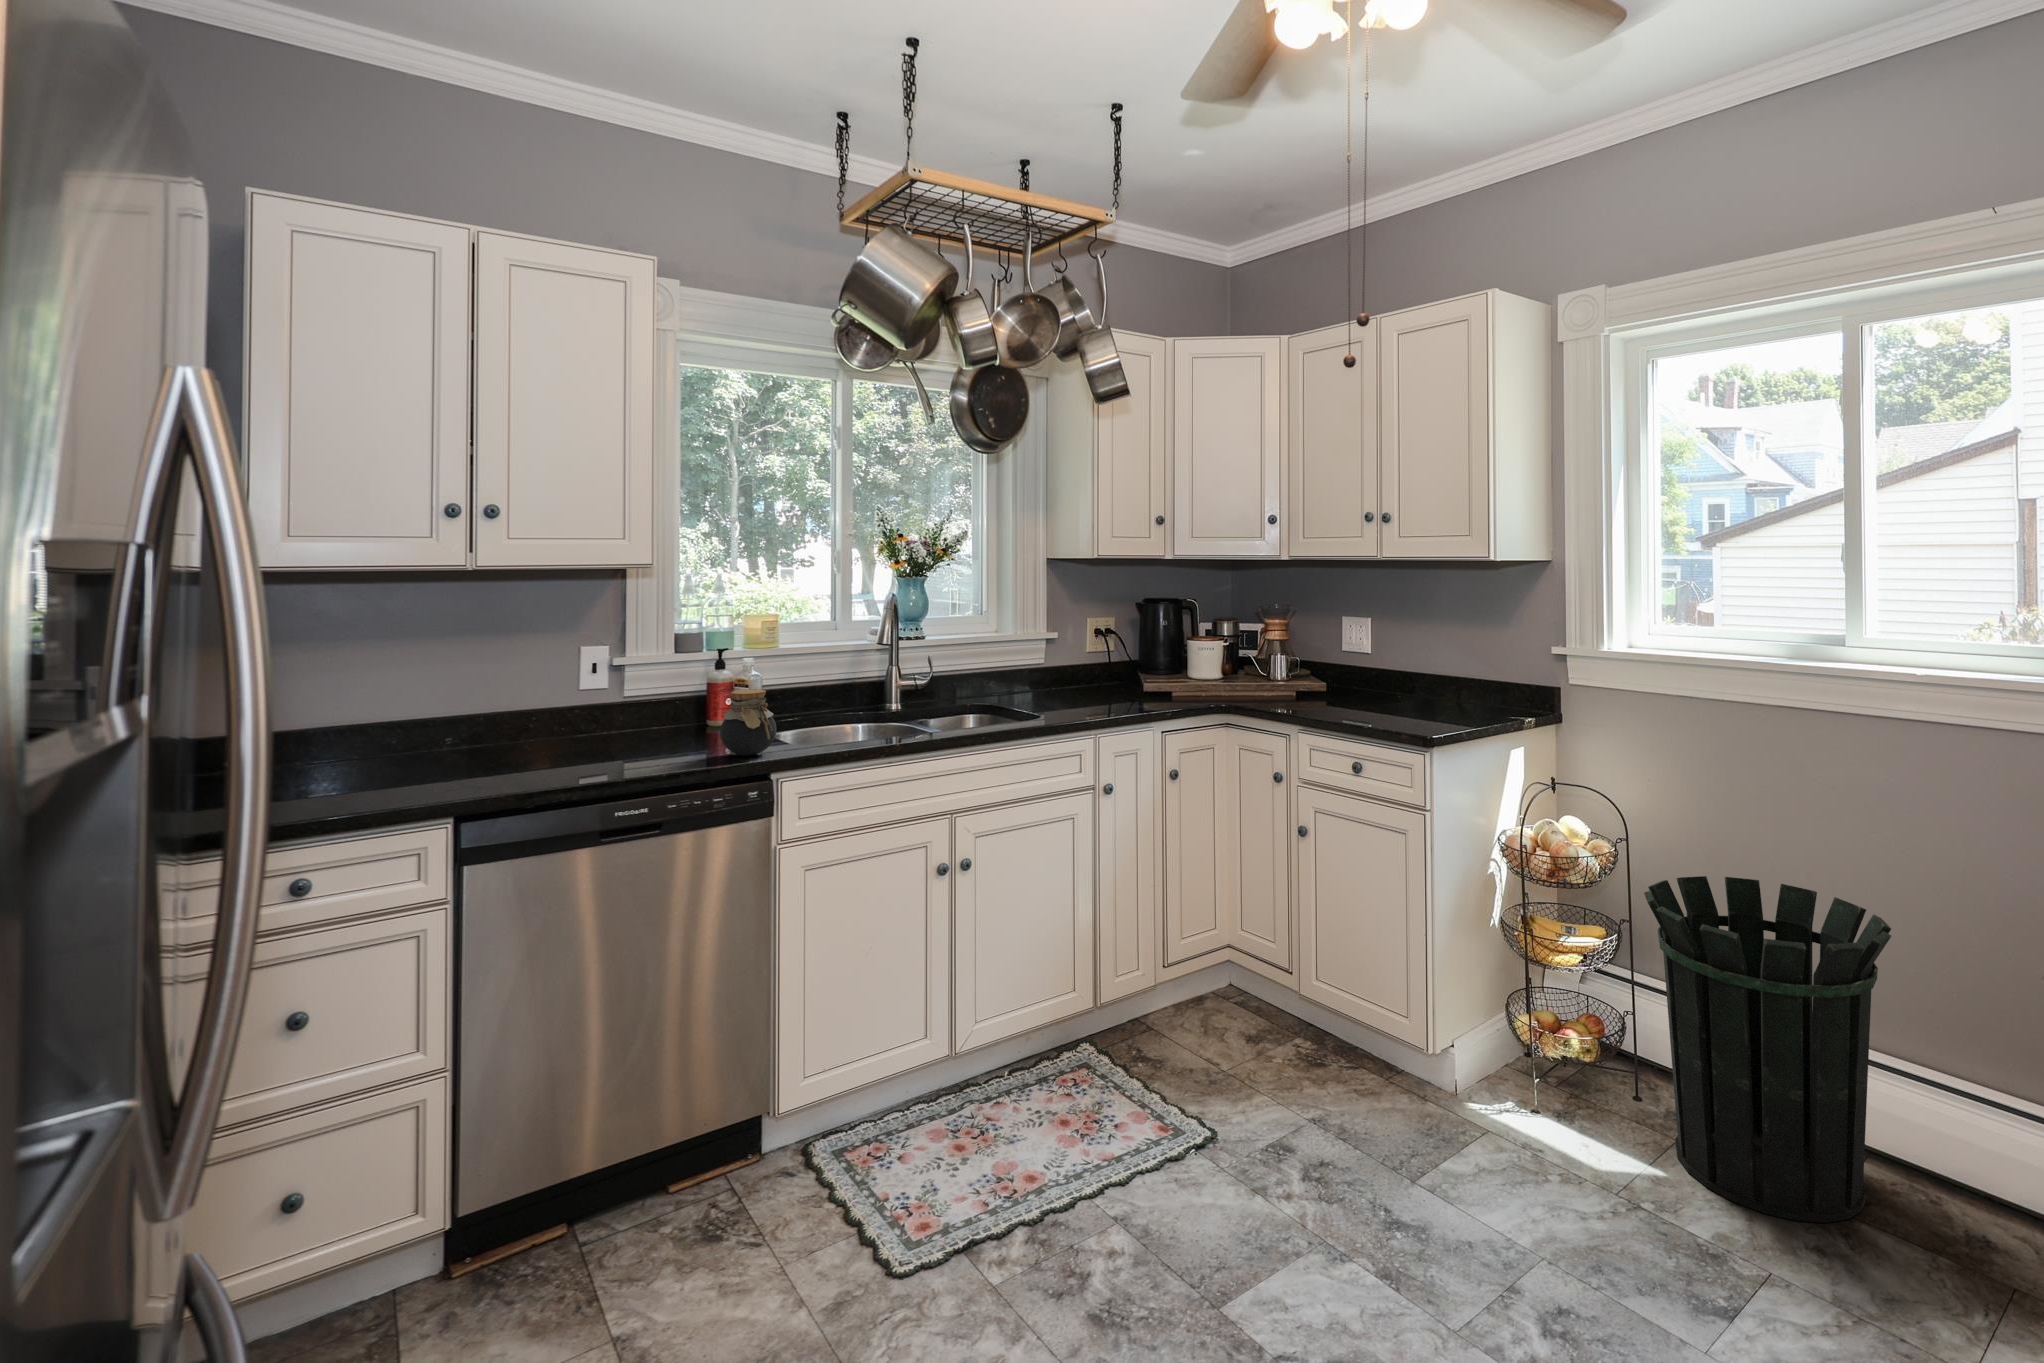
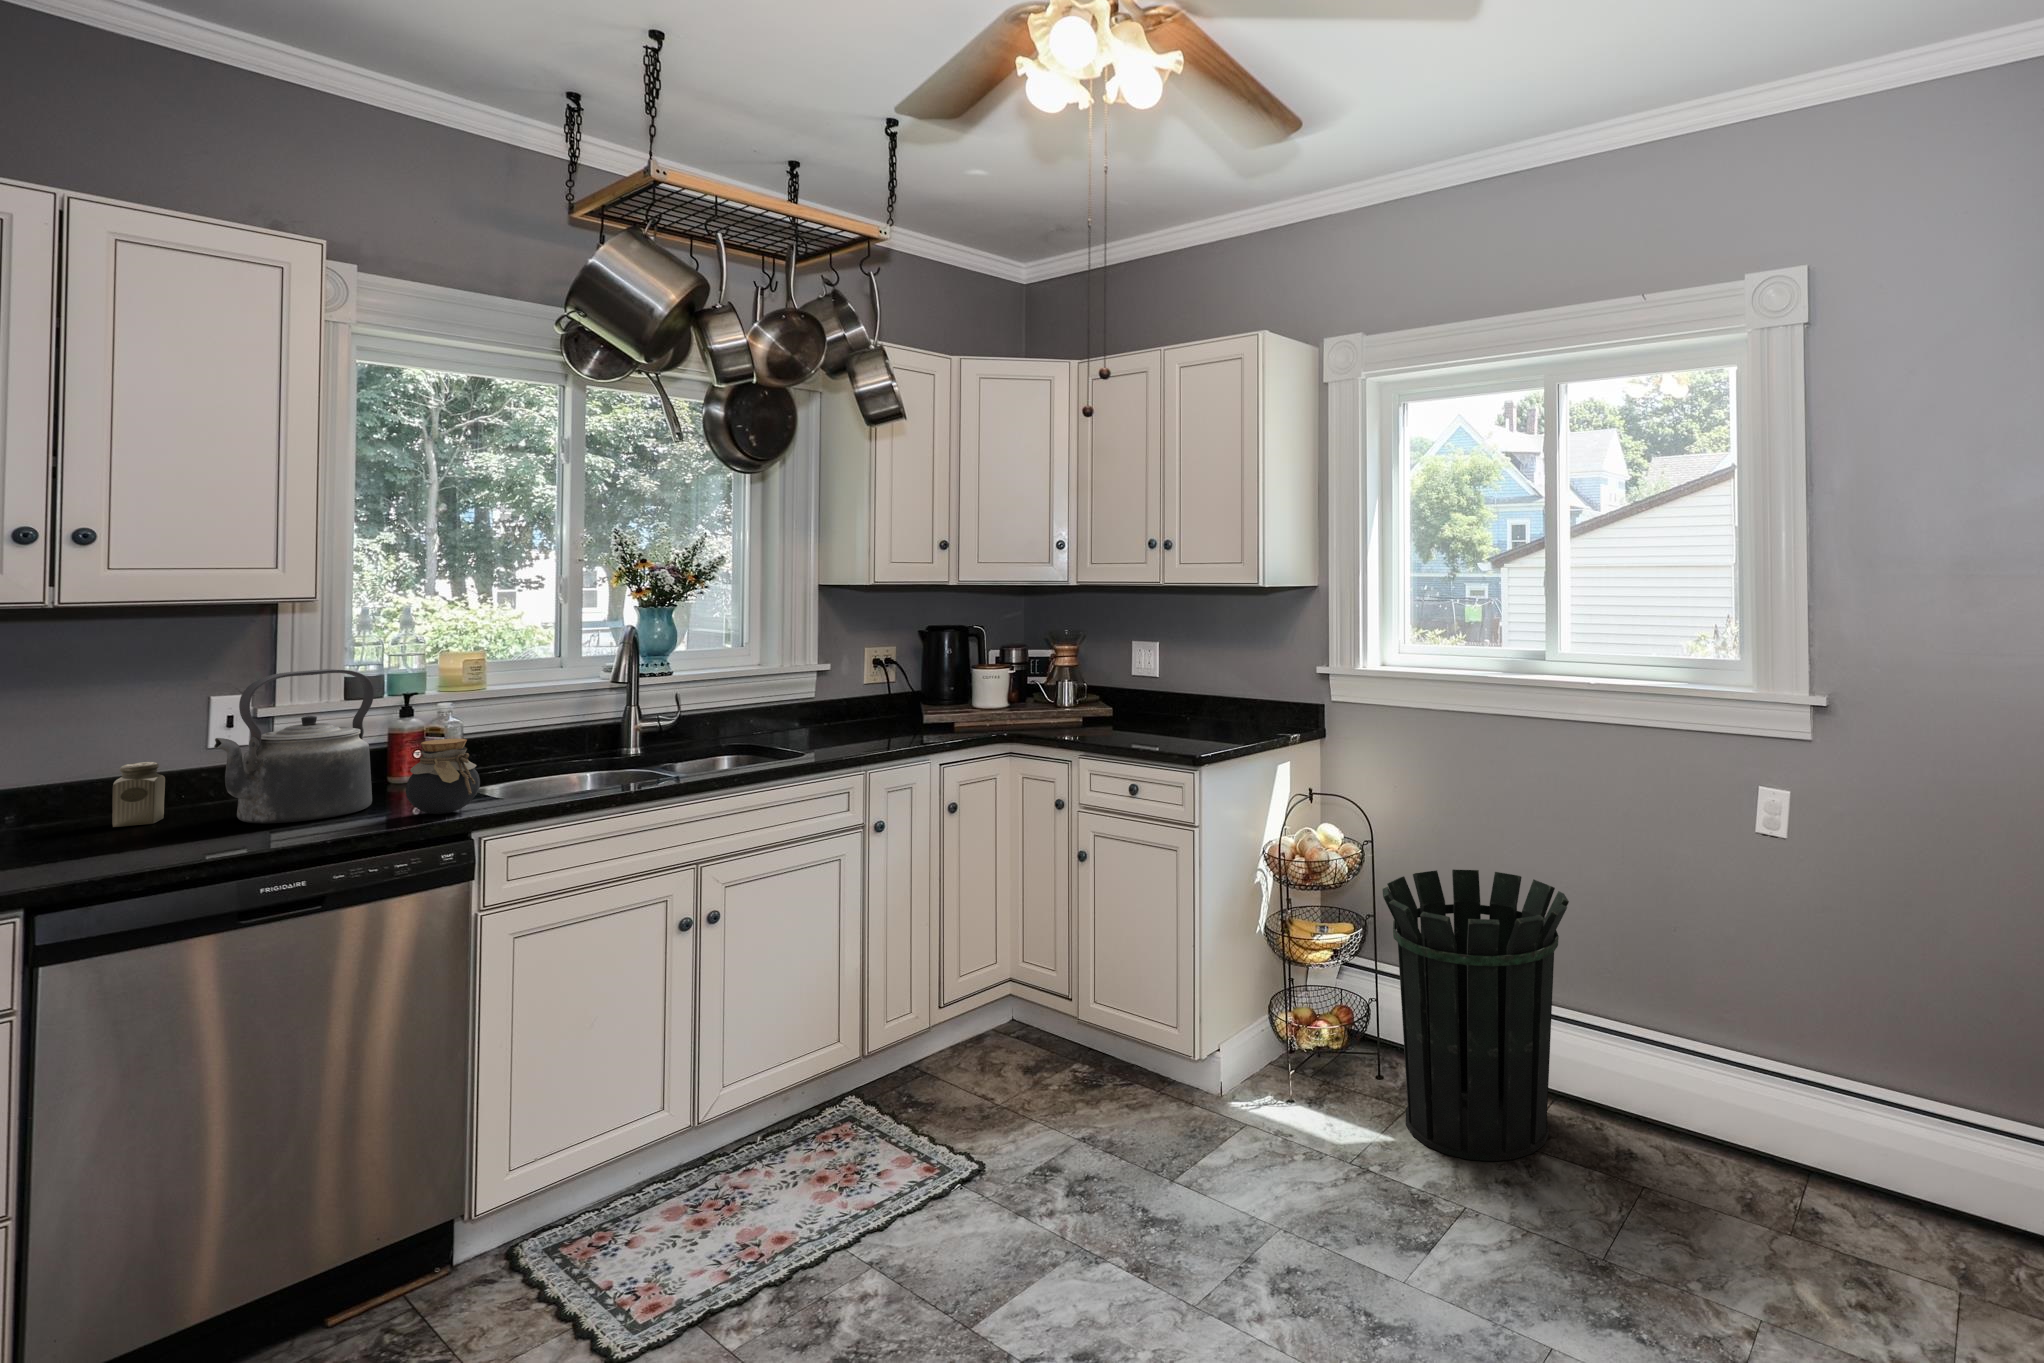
kettle: none [582,626,696,756] -> present [214,669,374,823]
salt shaker: none [515,700,550,752] -> present [112,762,165,827]

